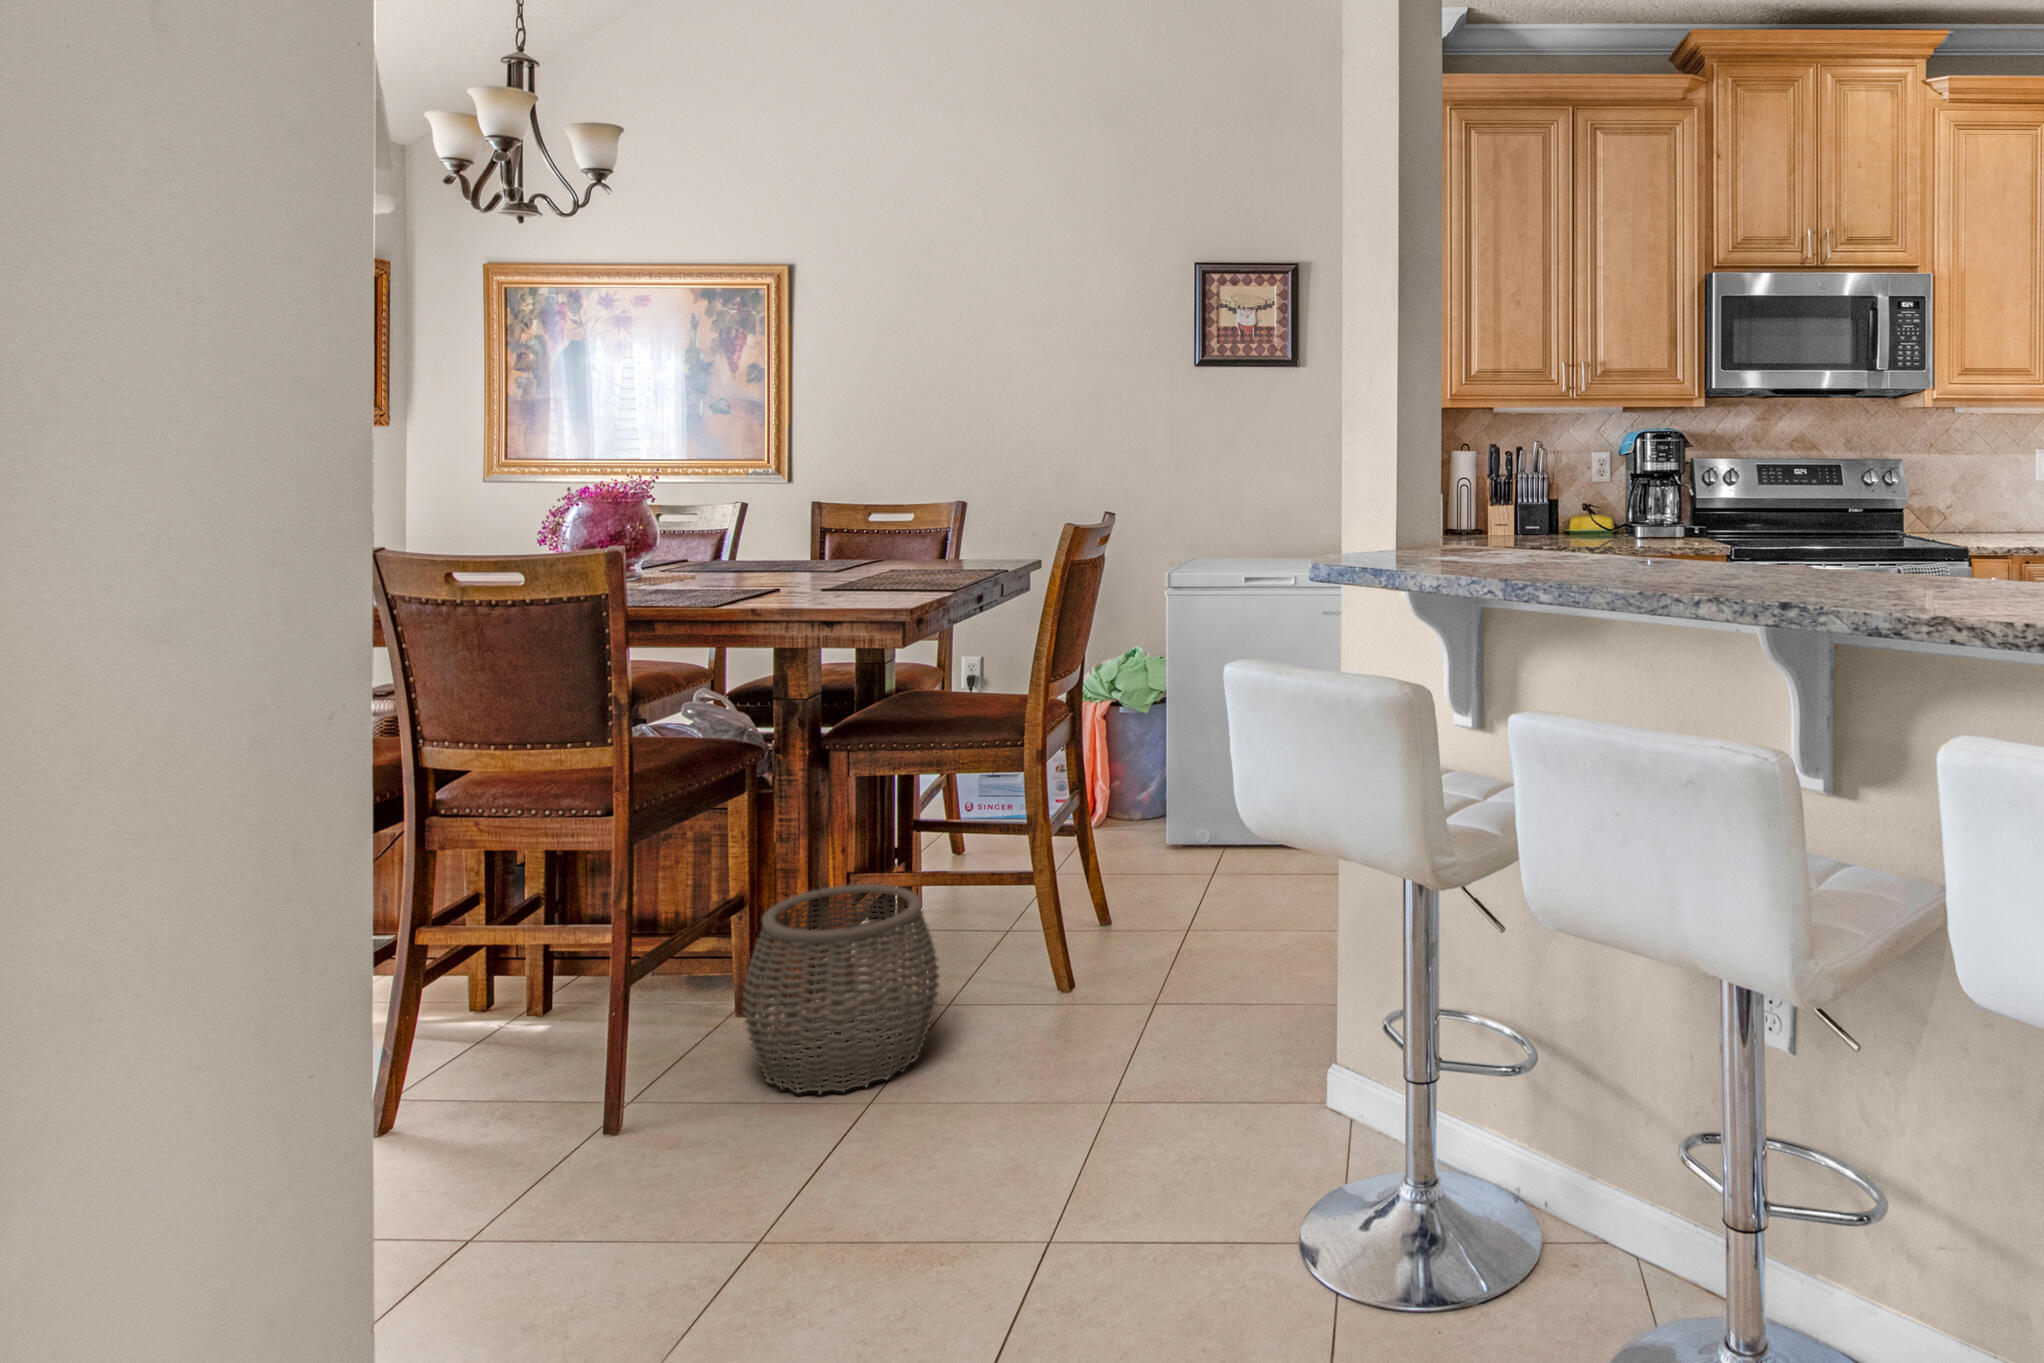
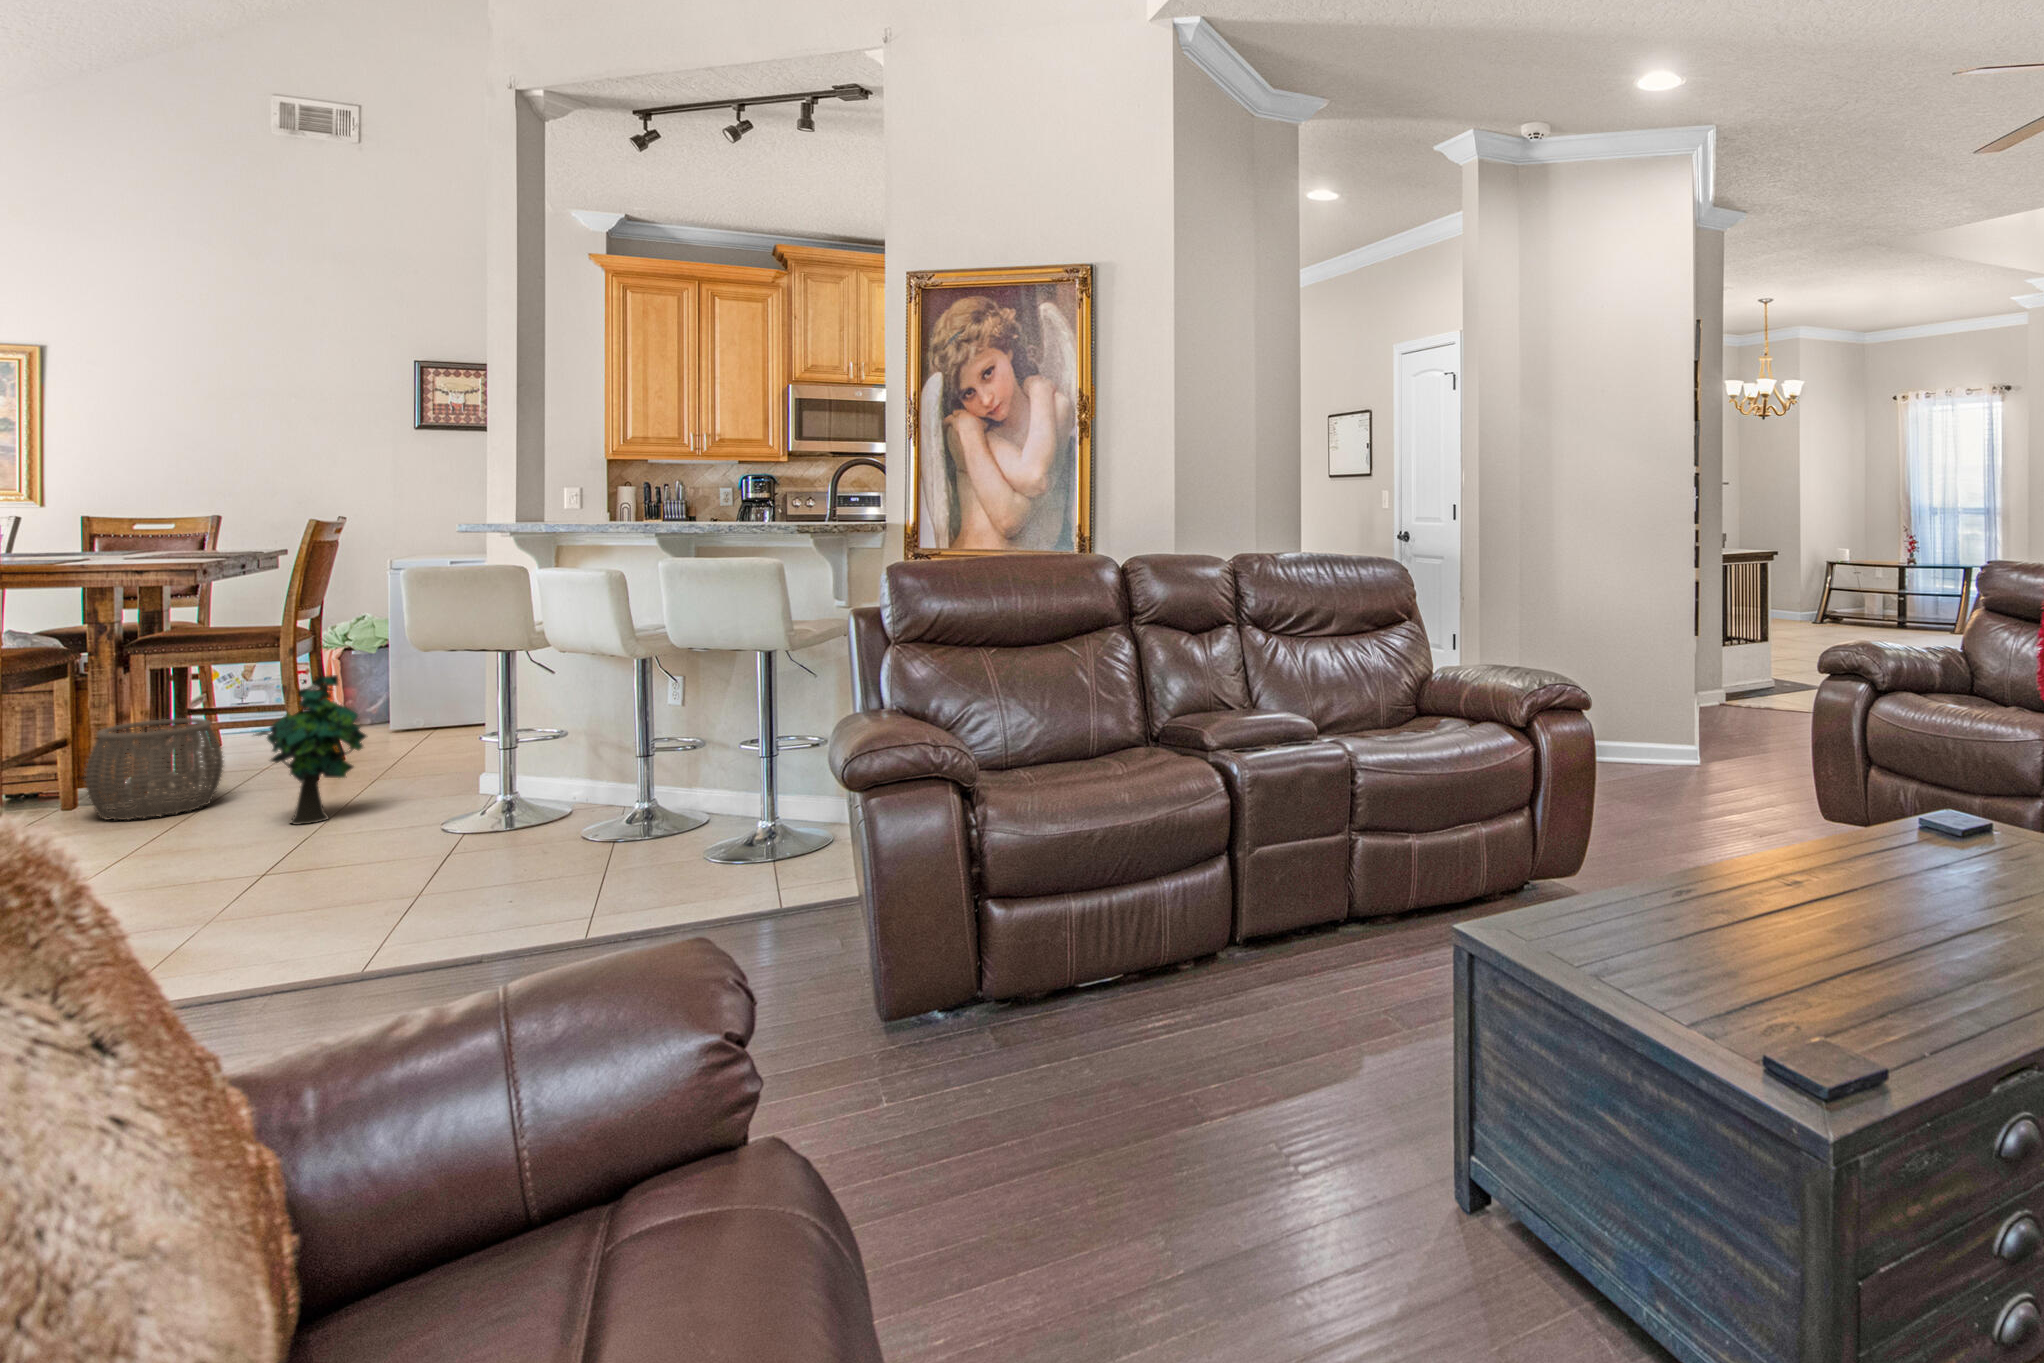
decorative plant: none [965,866,1154,1187] -> present [256,675,366,825]

